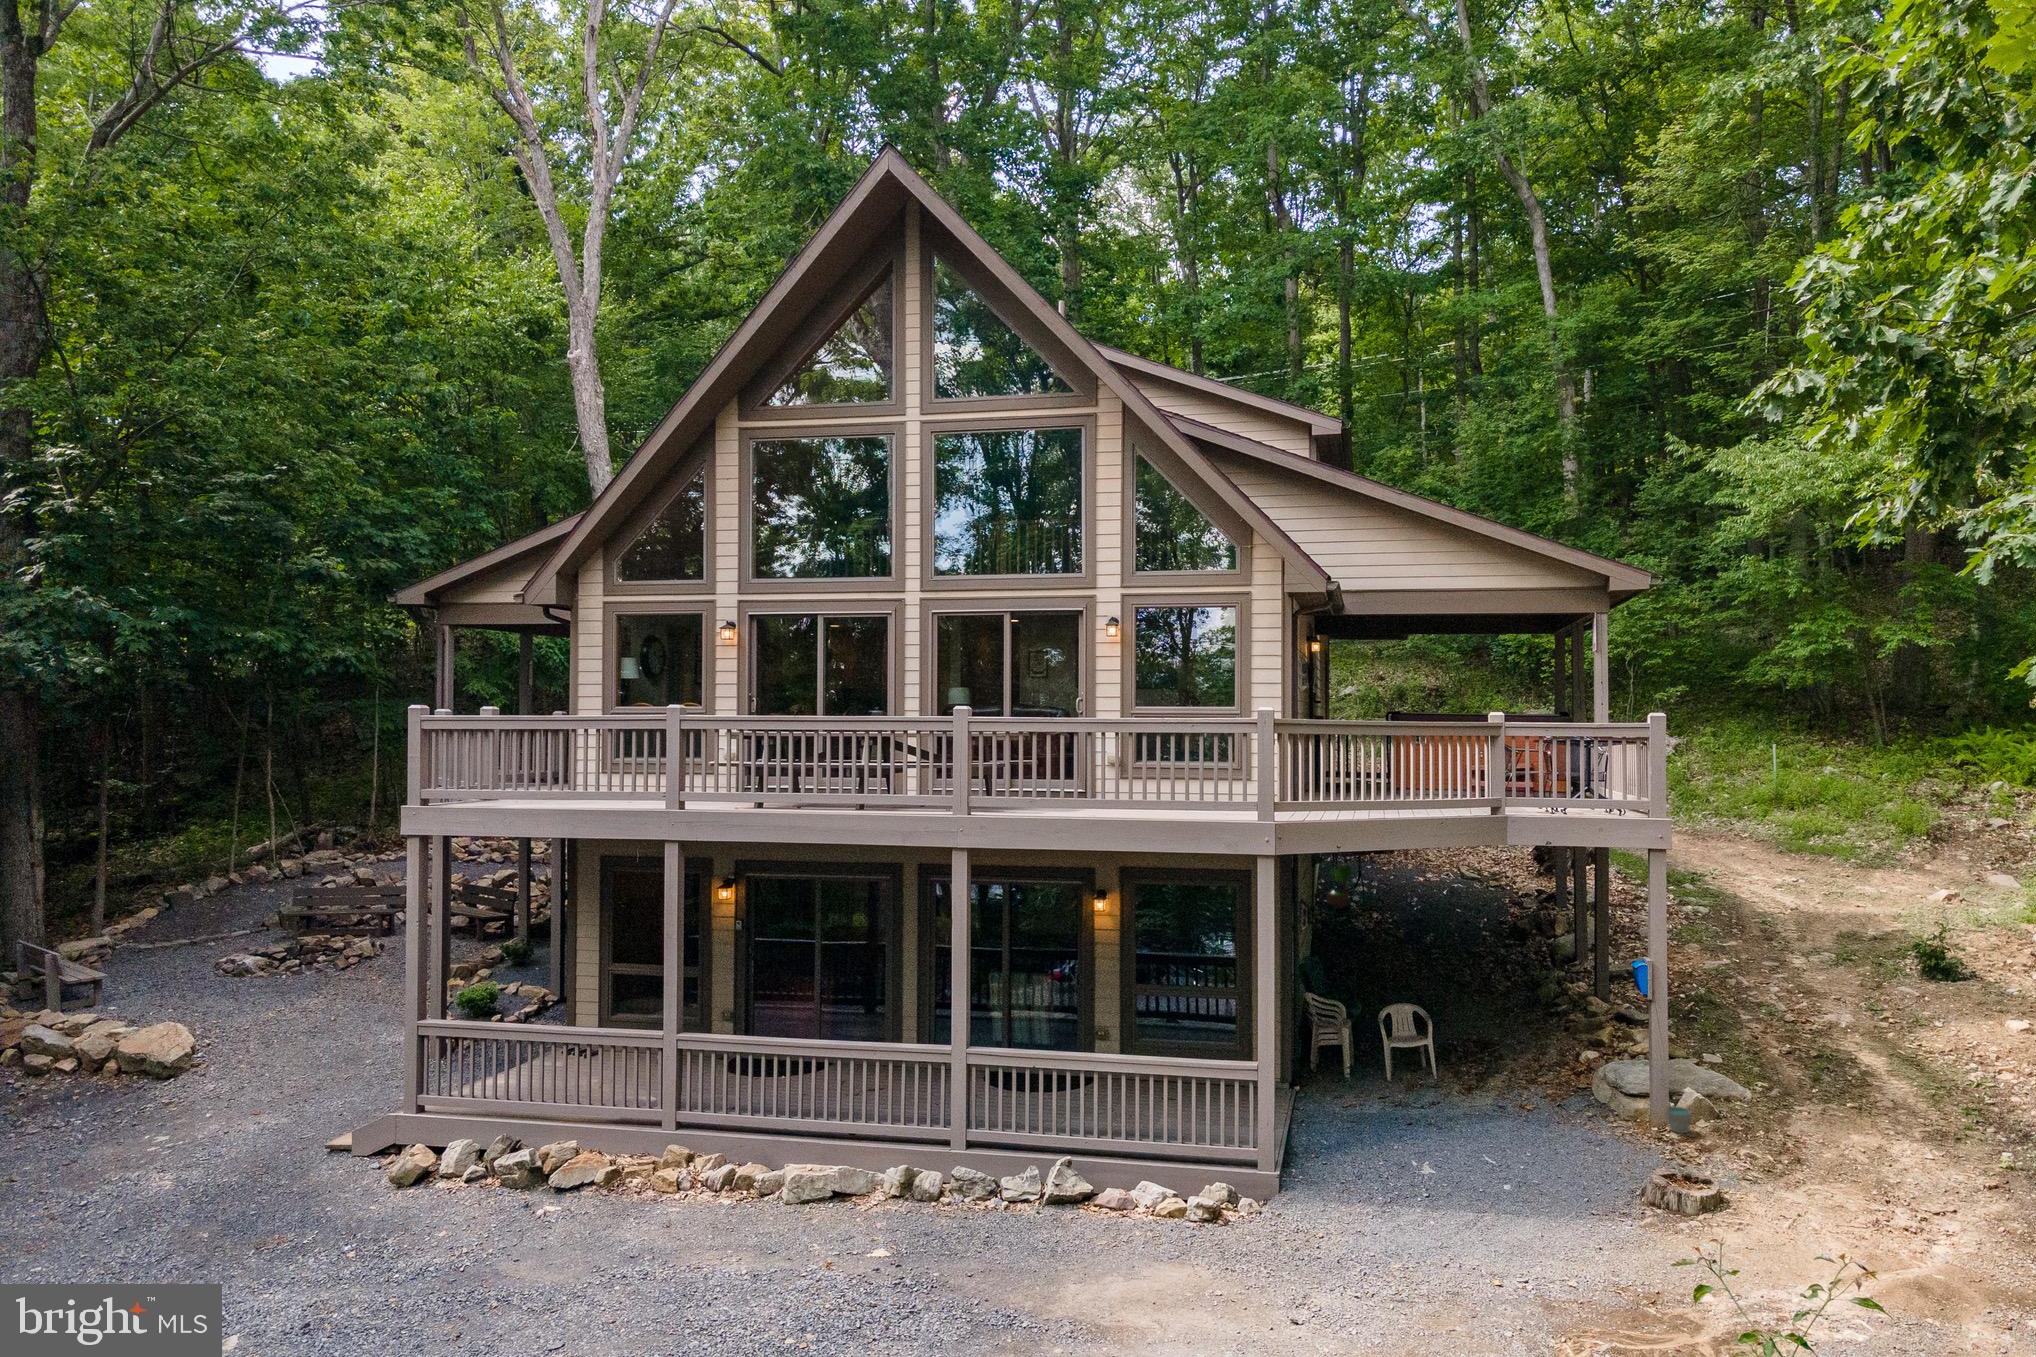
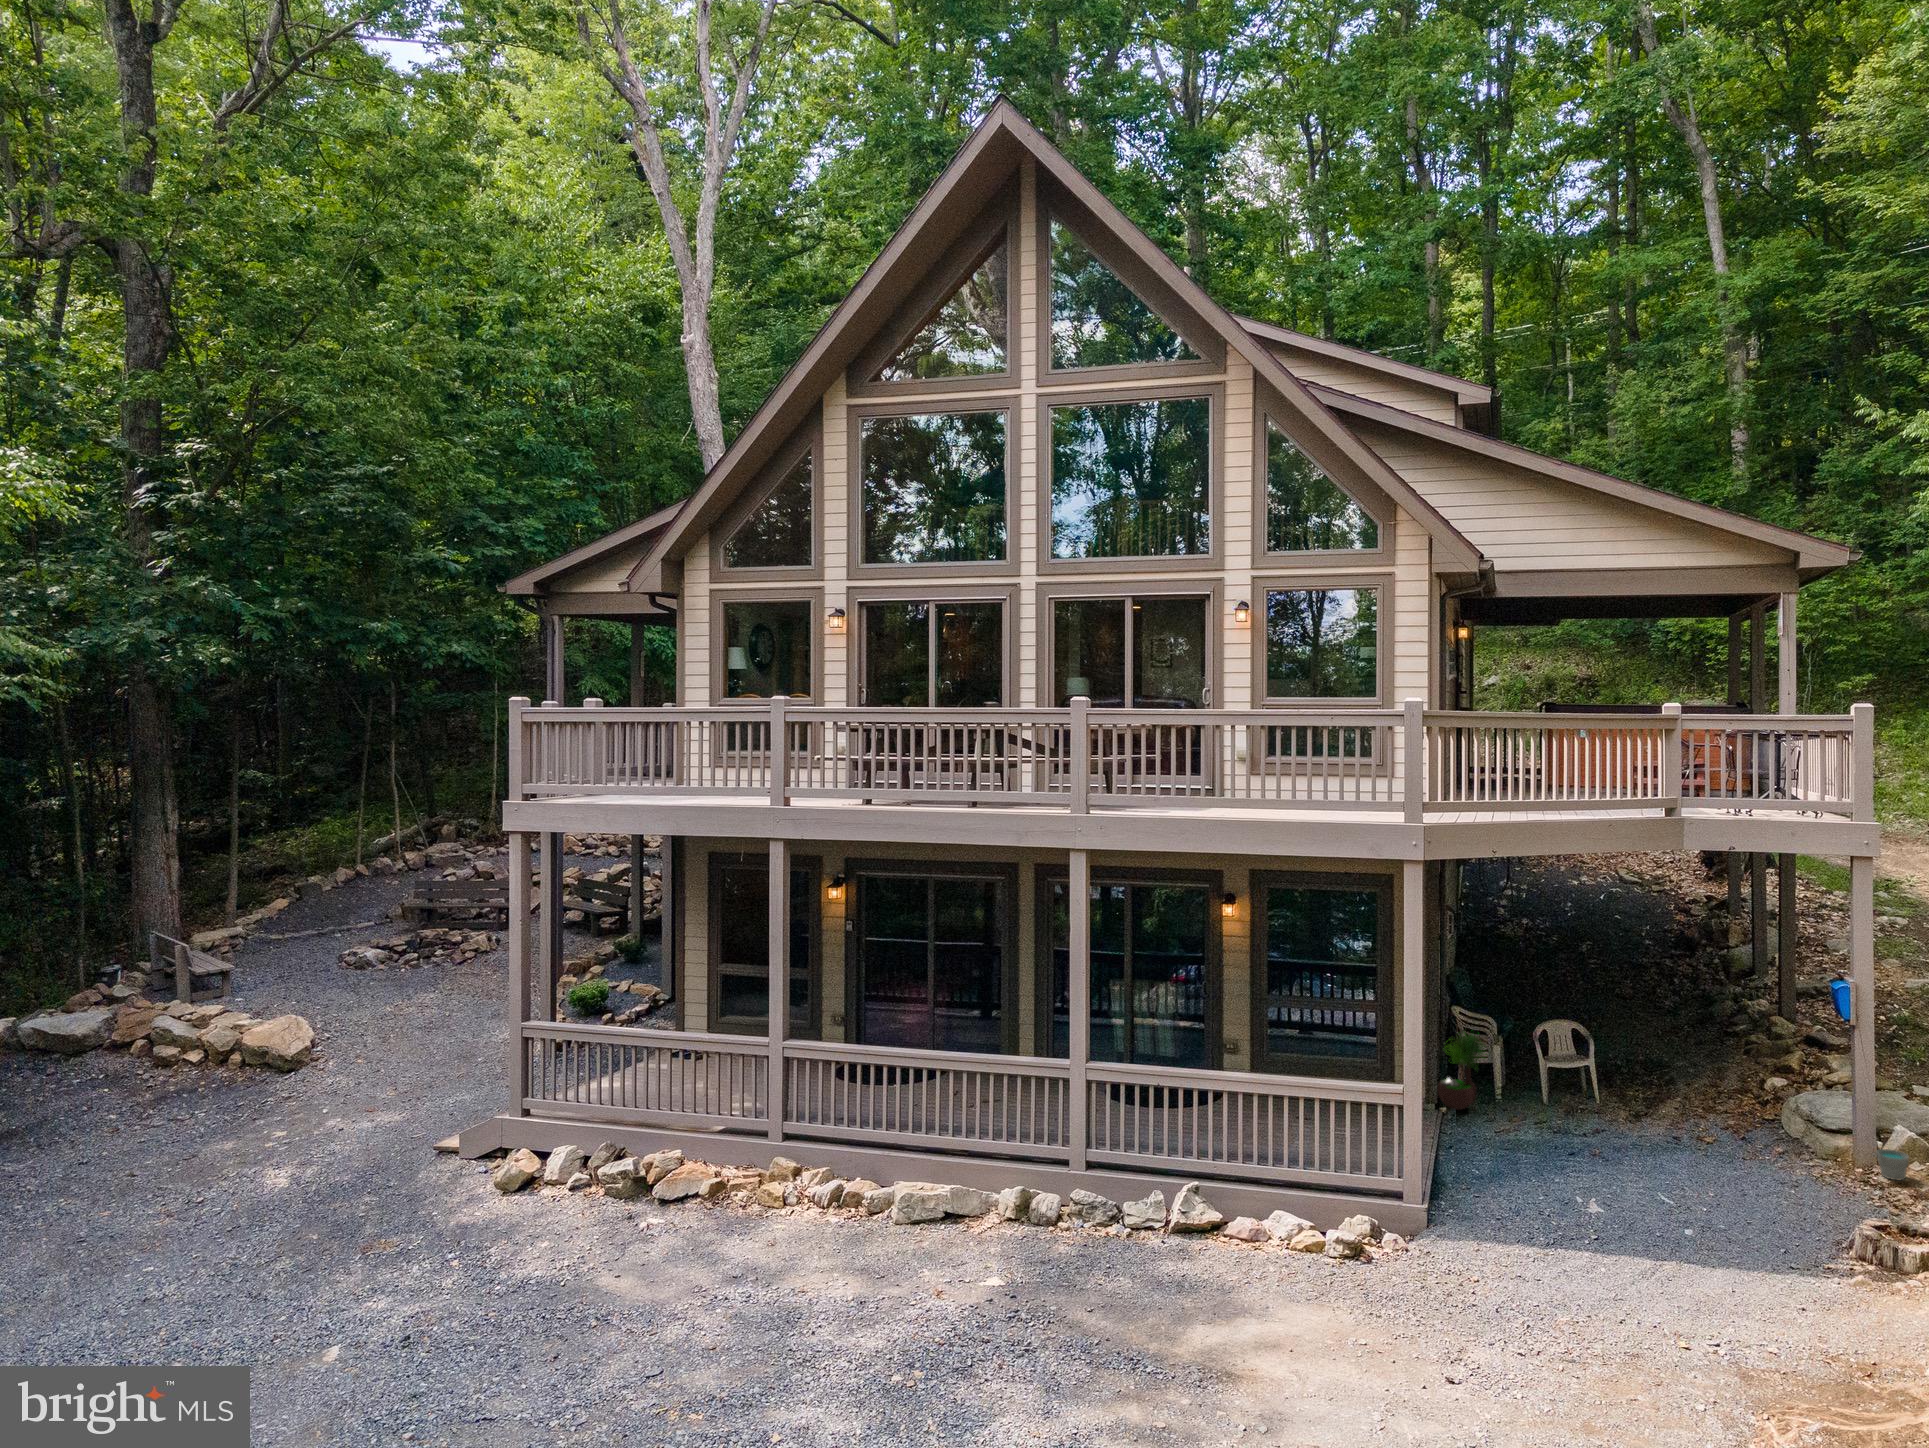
potted tree: present [1327,864,1354,908] -> present [1438,1032,1487,1110]

